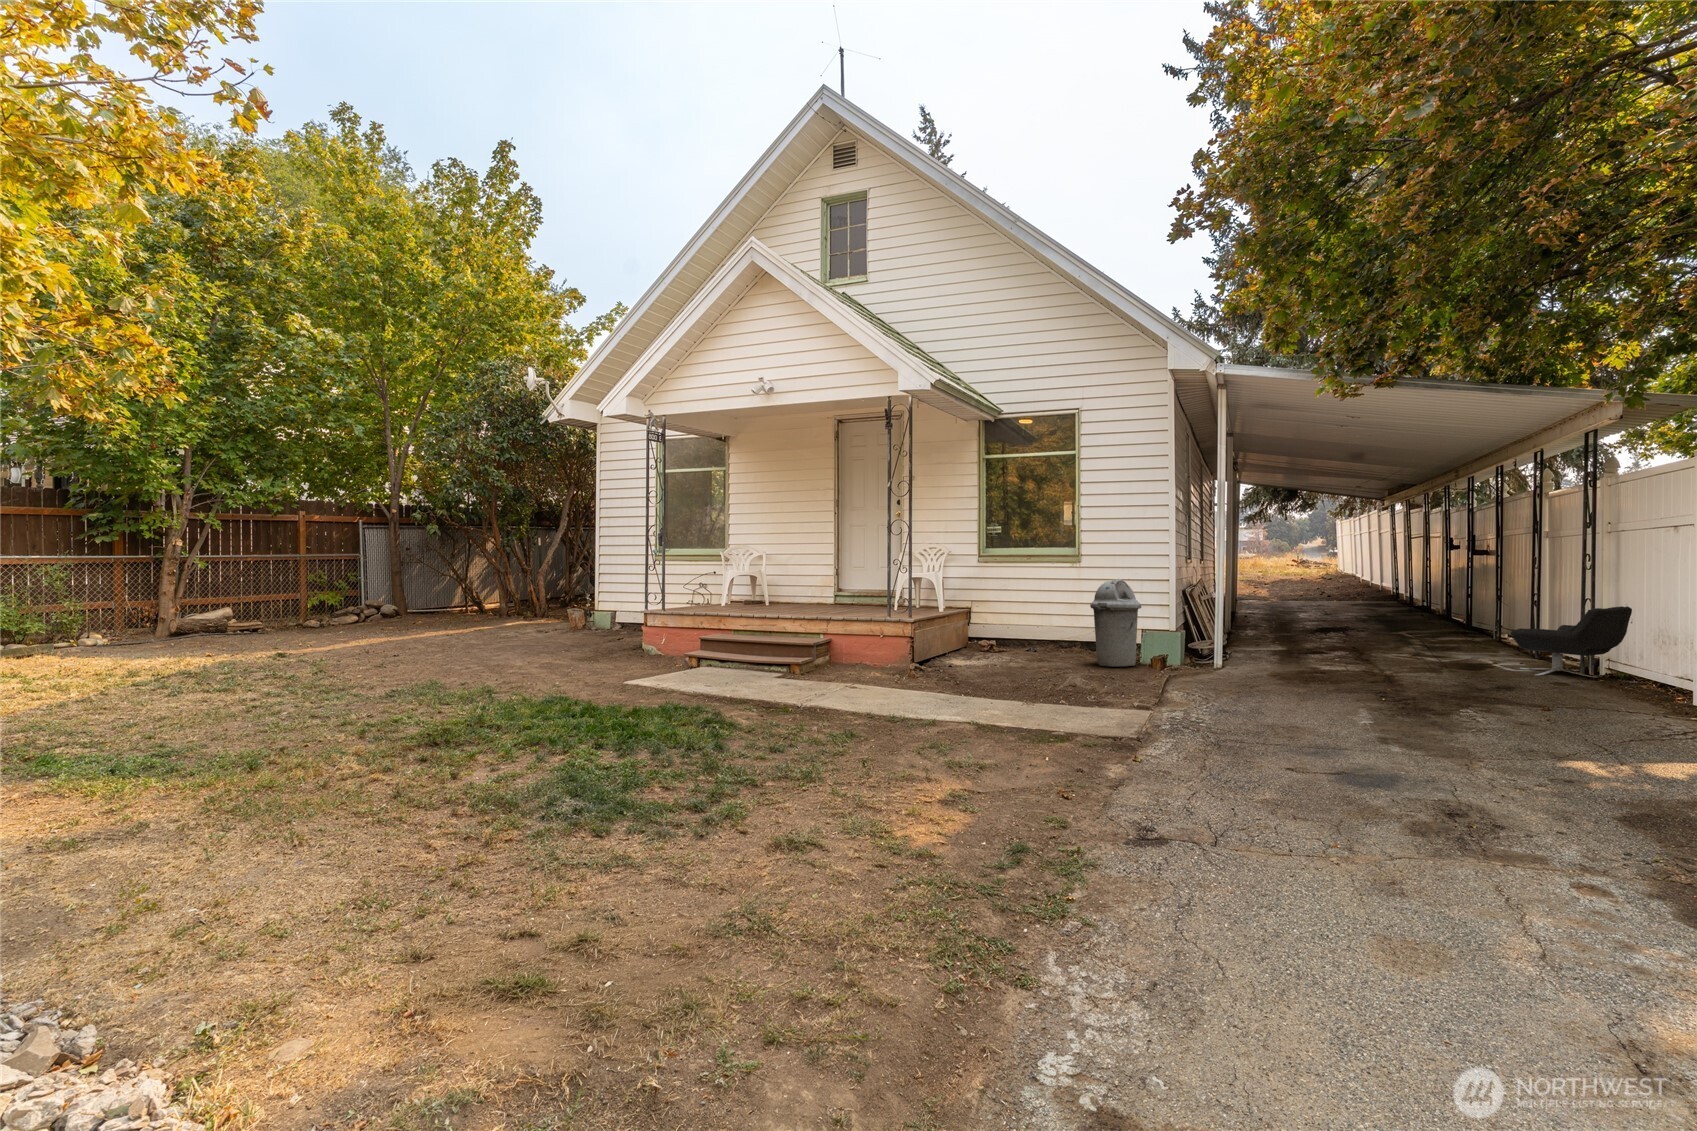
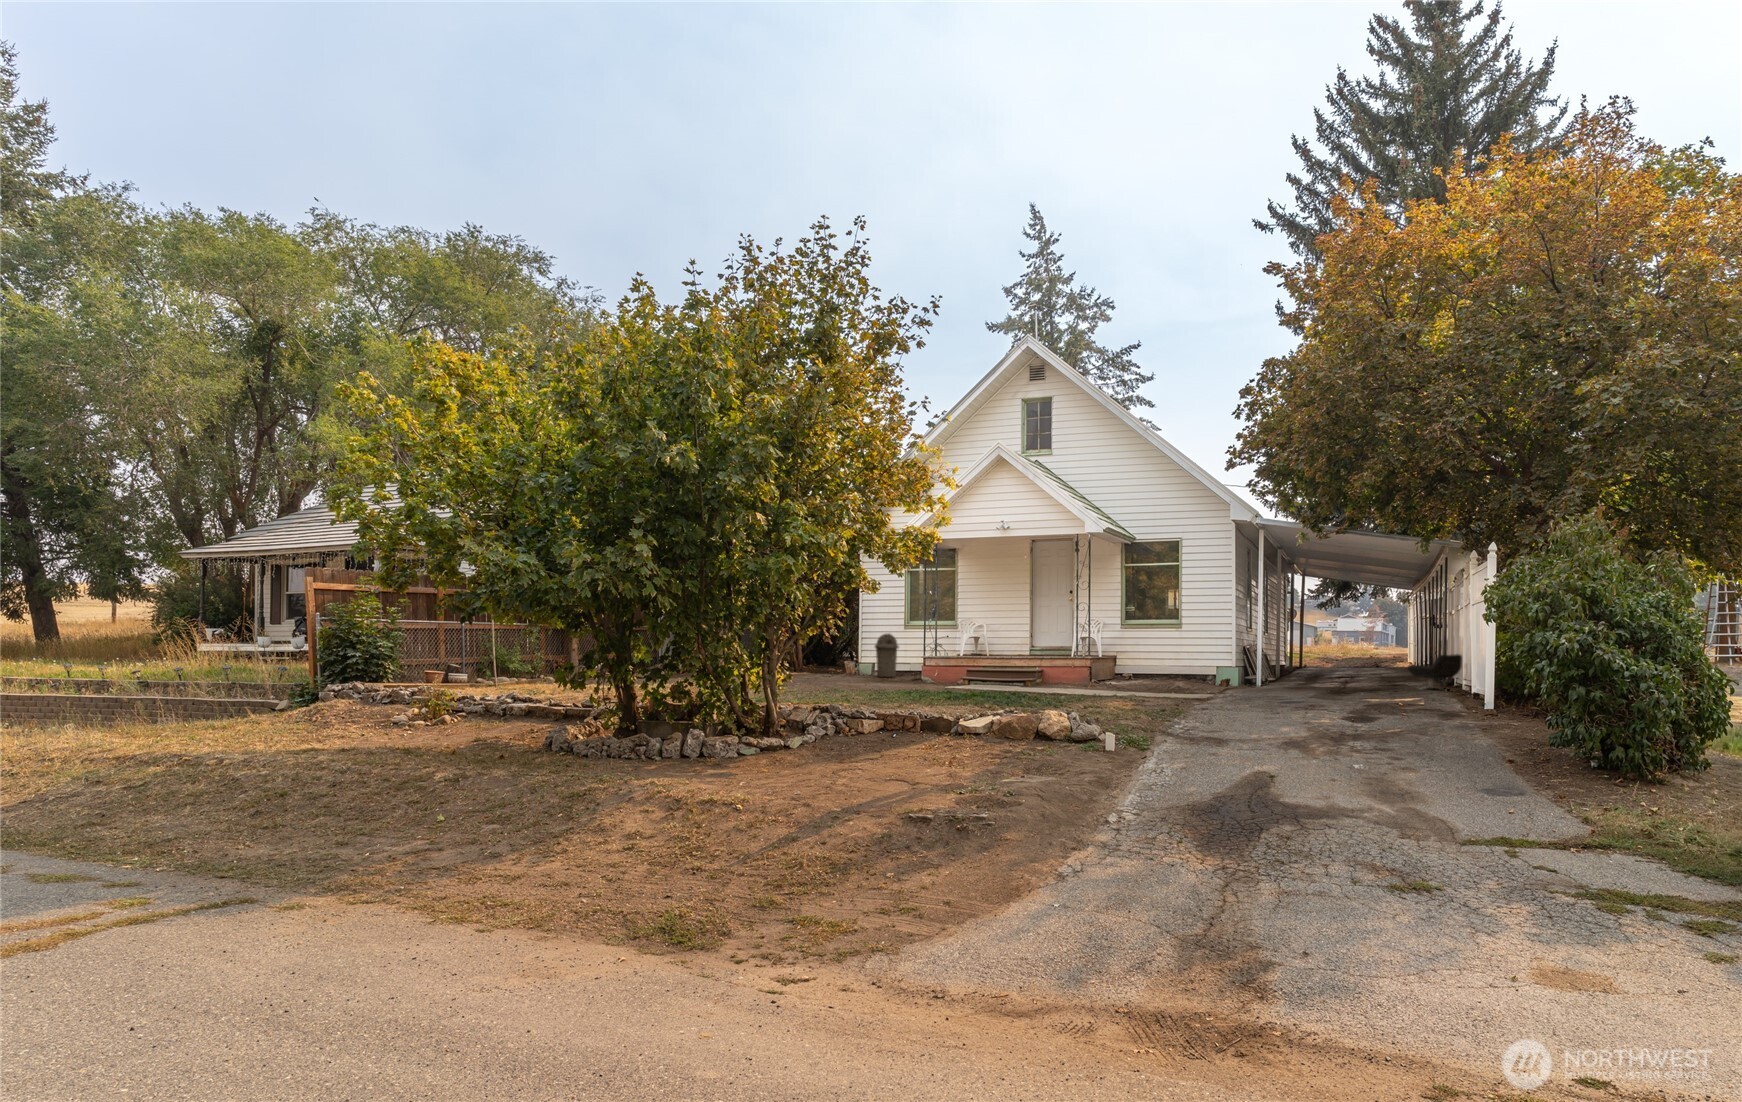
trash can: present [1090,579,1141,667] -> present [875,633,899,677]

